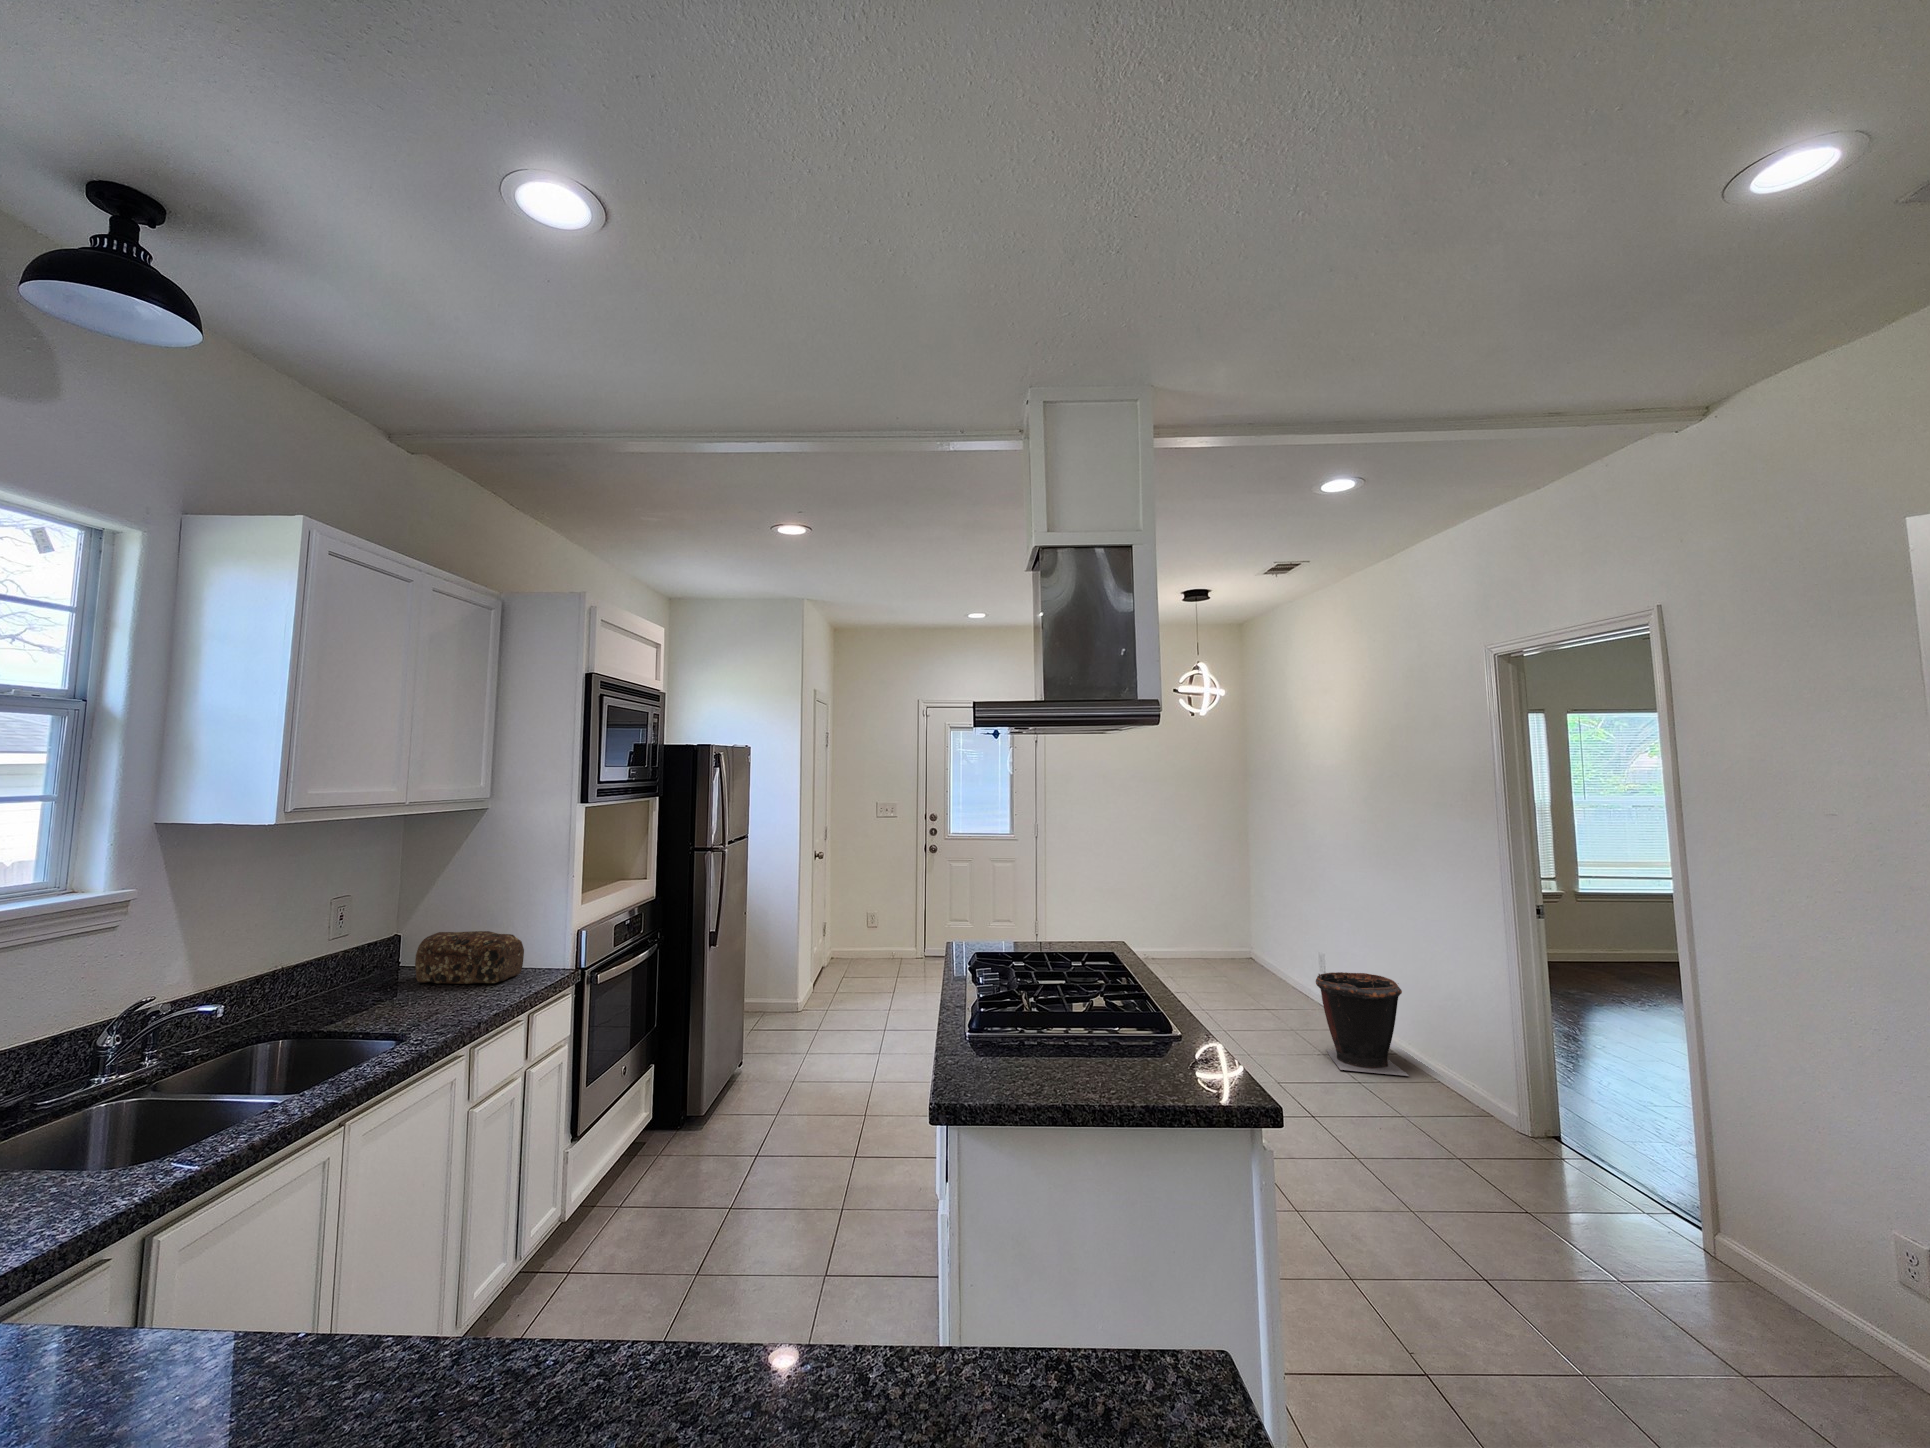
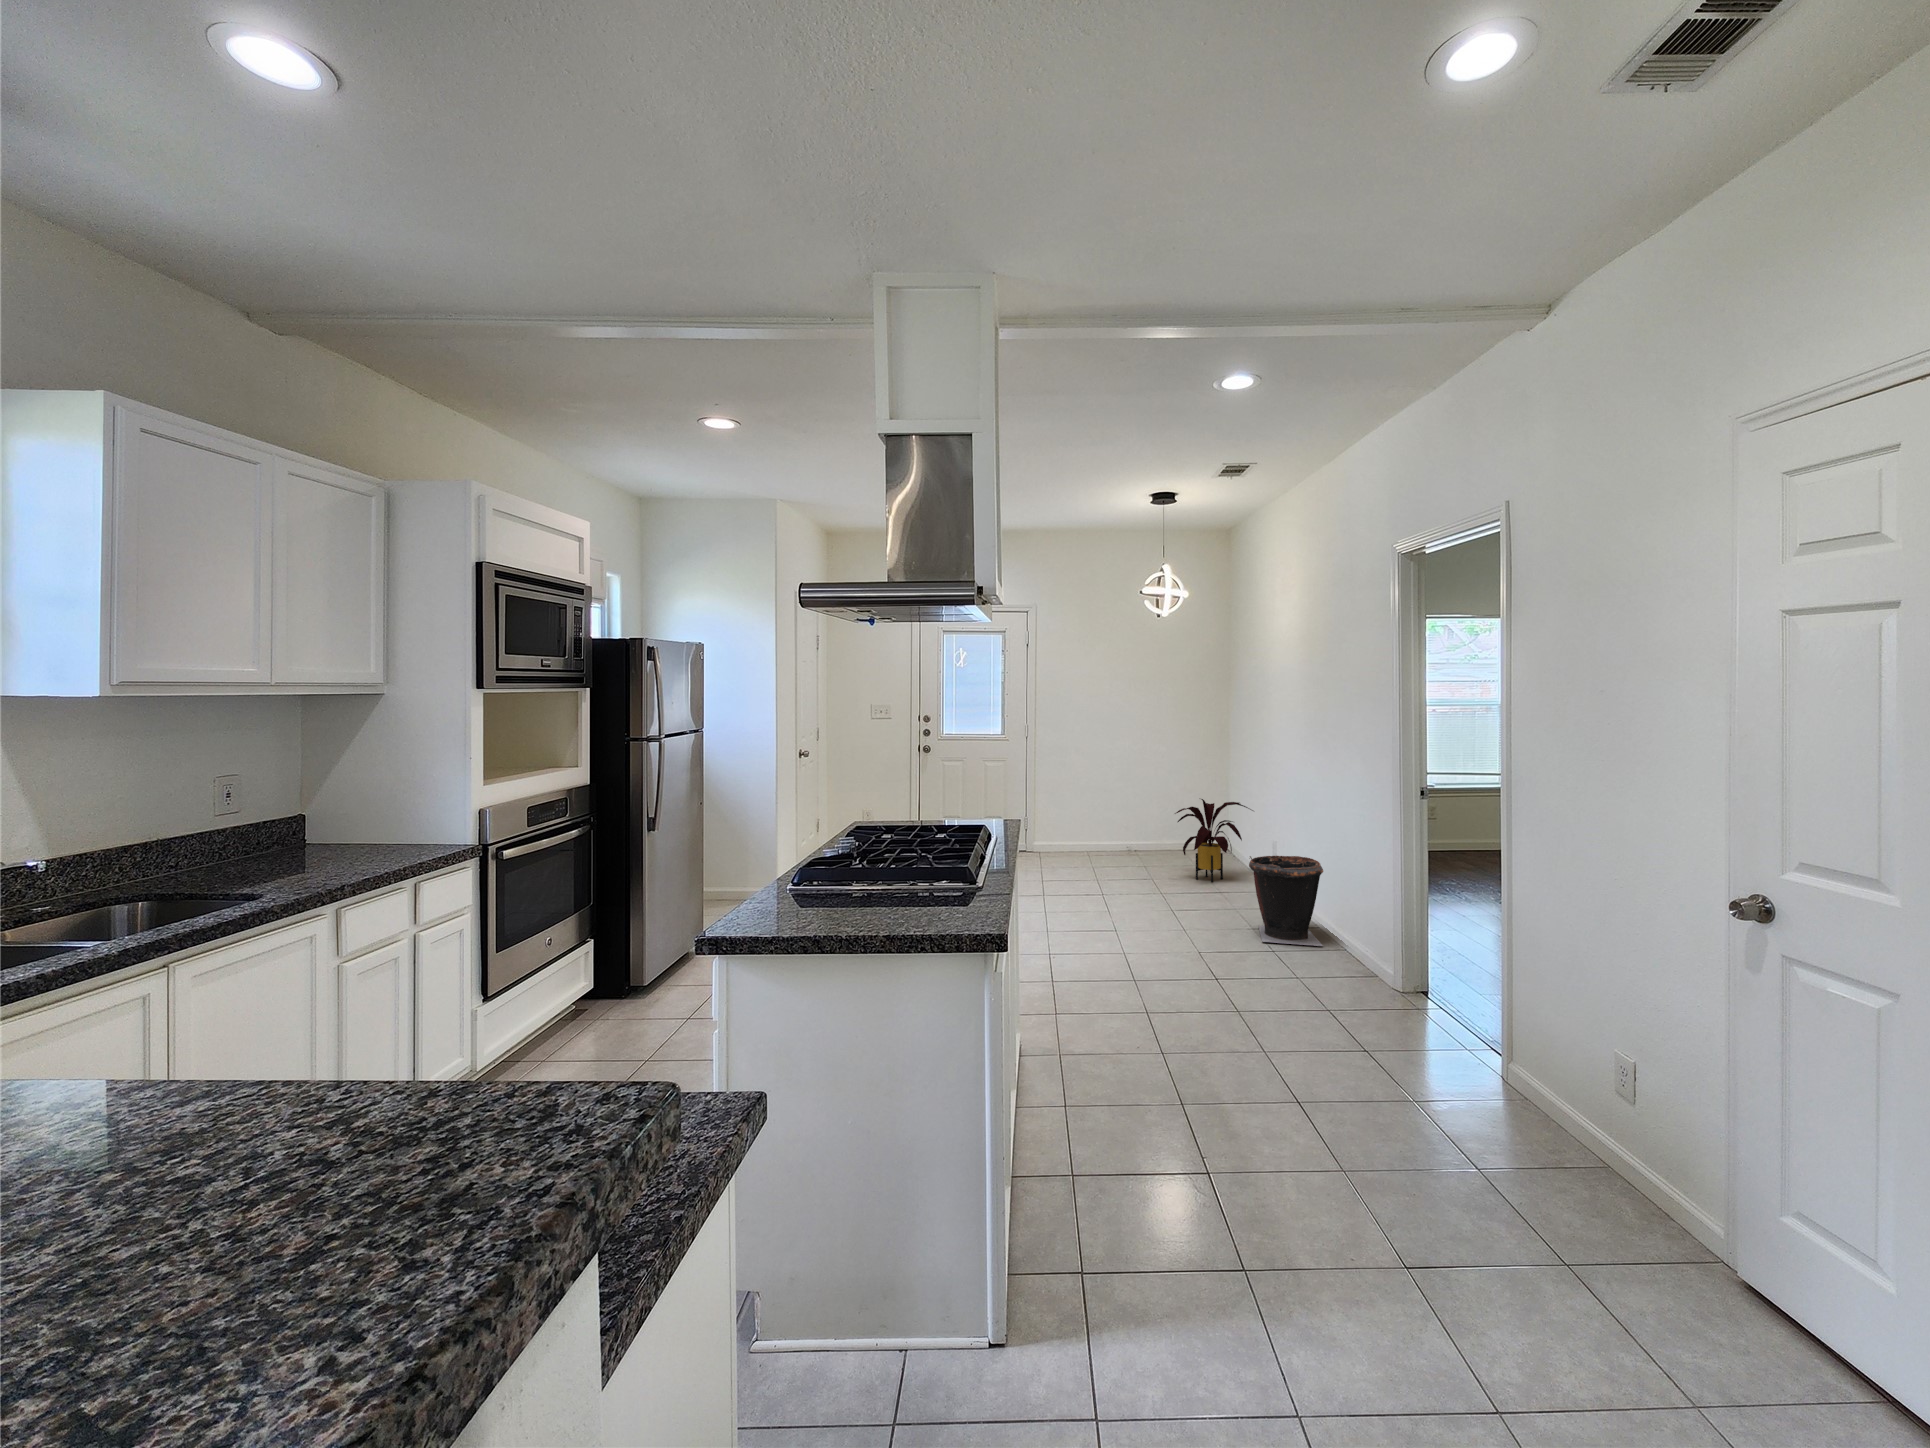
house plant: none [1205,905,1291,996] -> present [1175,799,1253,882]
bread loaf: present [415,931,524,984] -> none [308,809,422,857]

